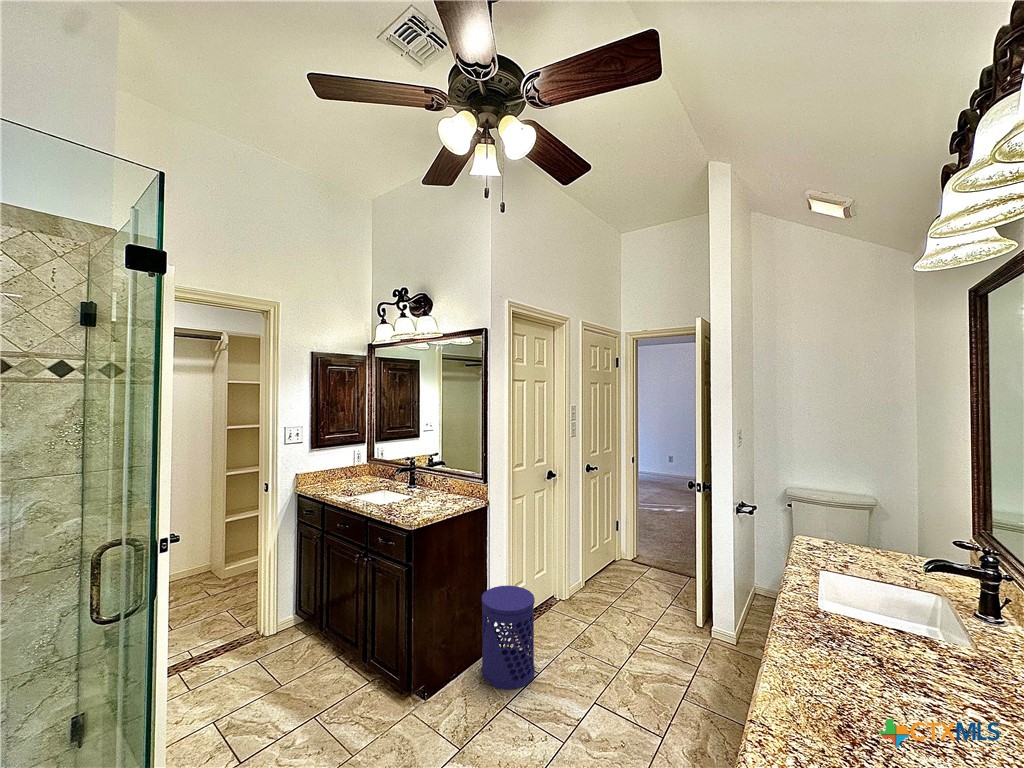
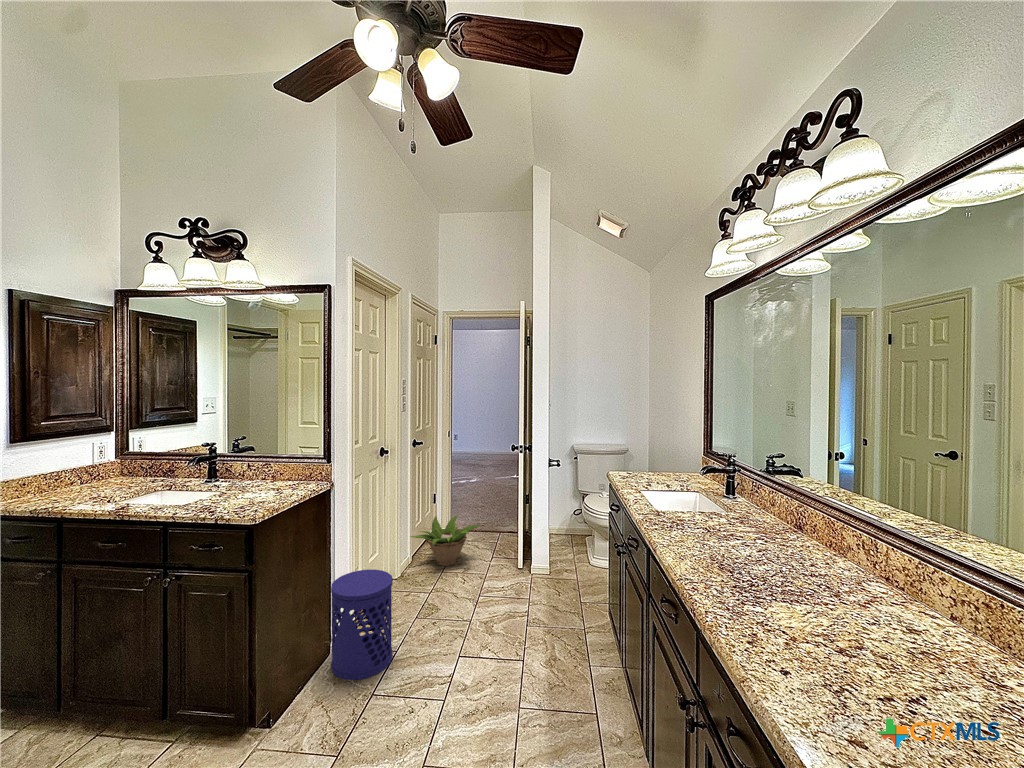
decorative plant: none [582,545,656,601] -> present [411,515,479,566]

